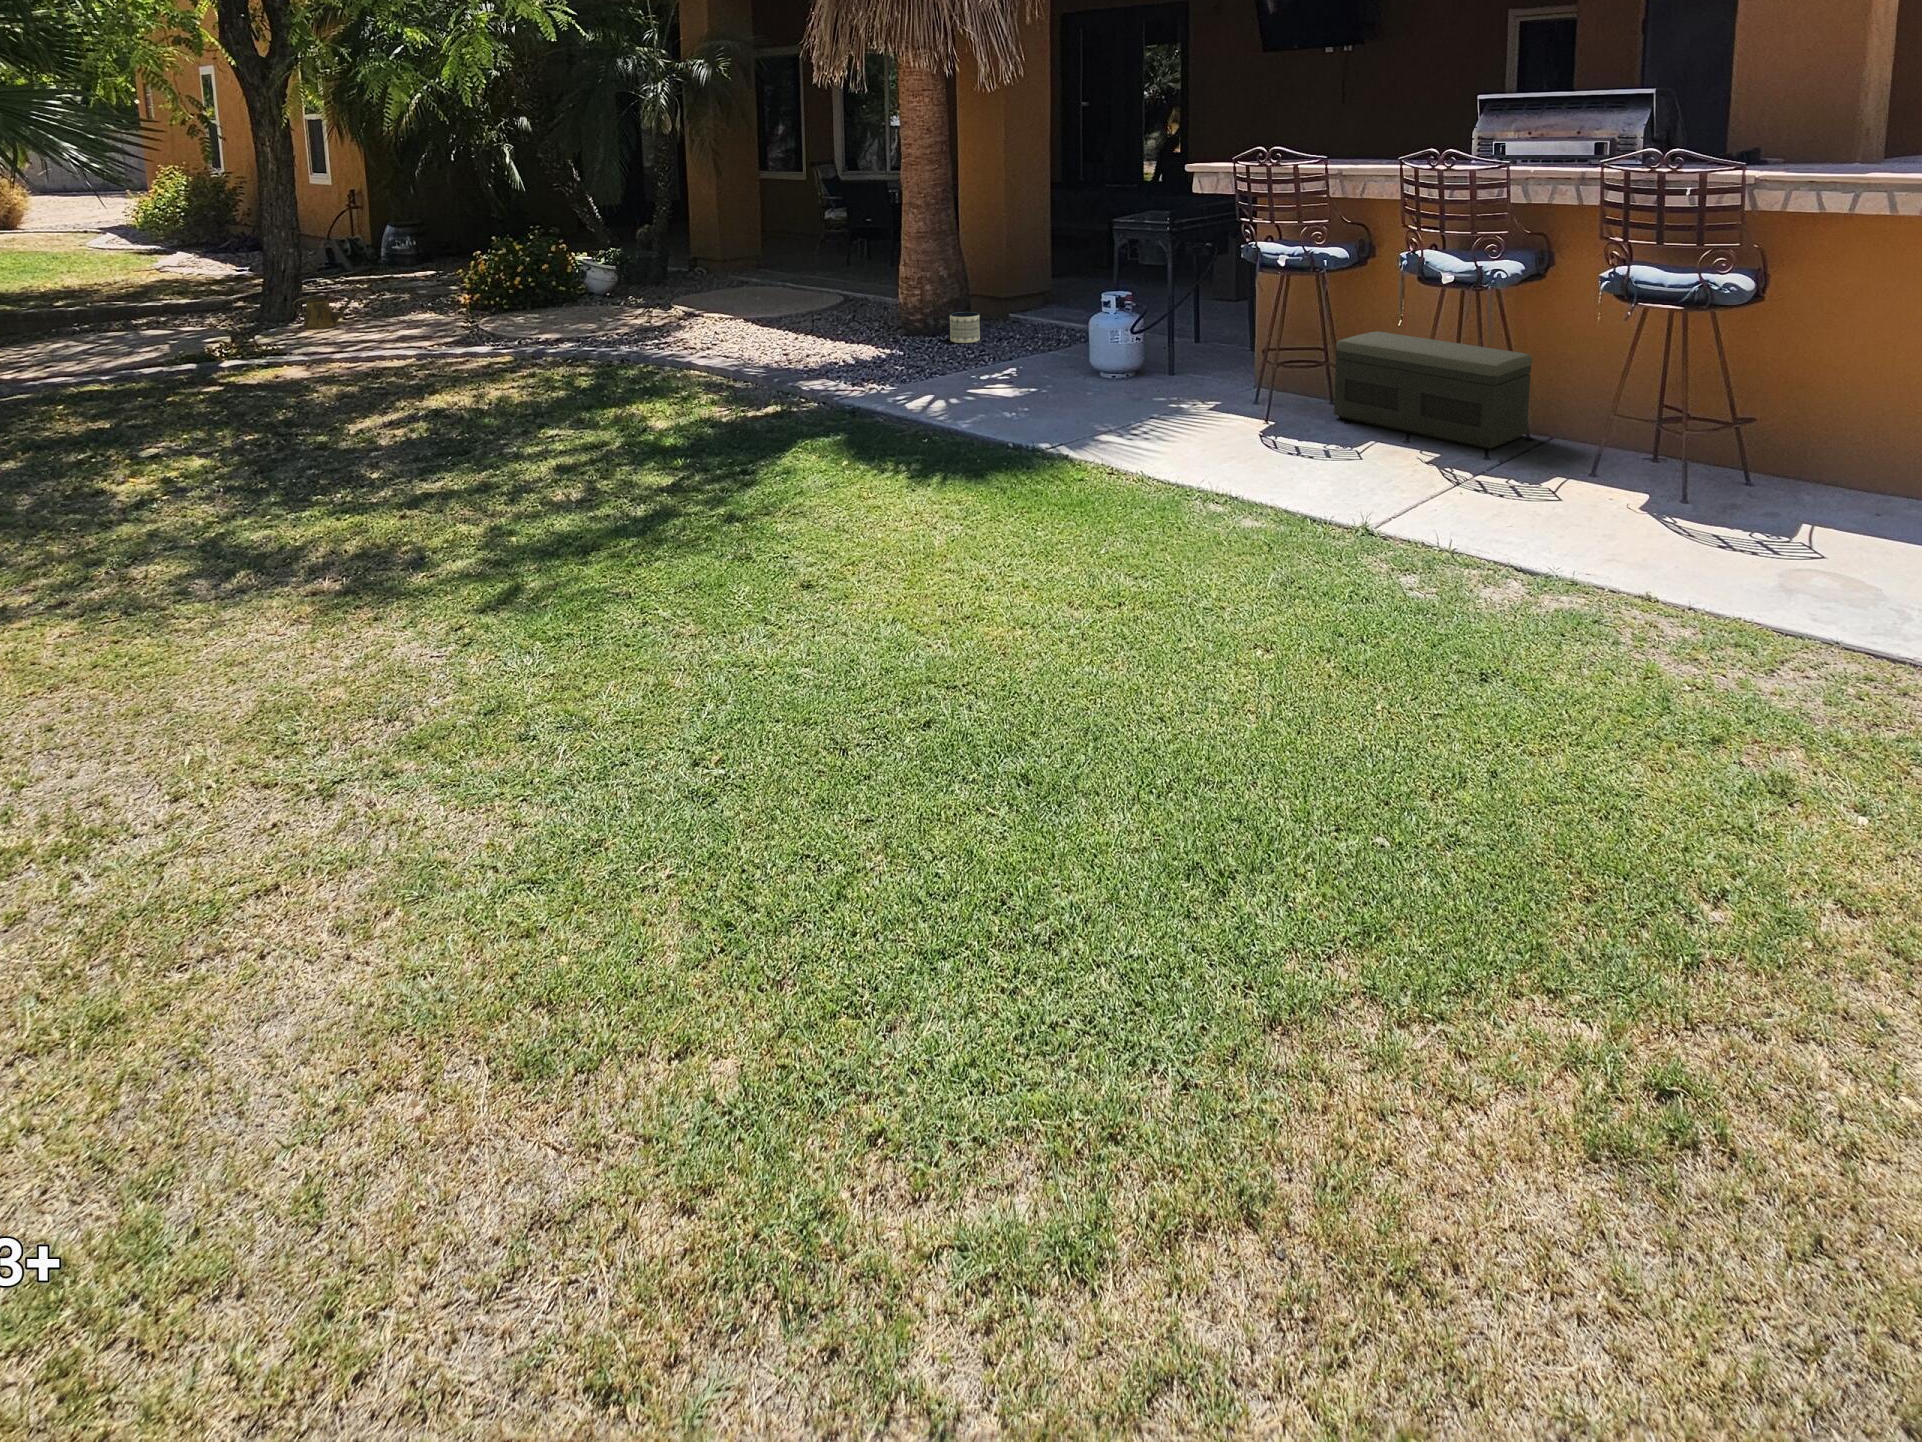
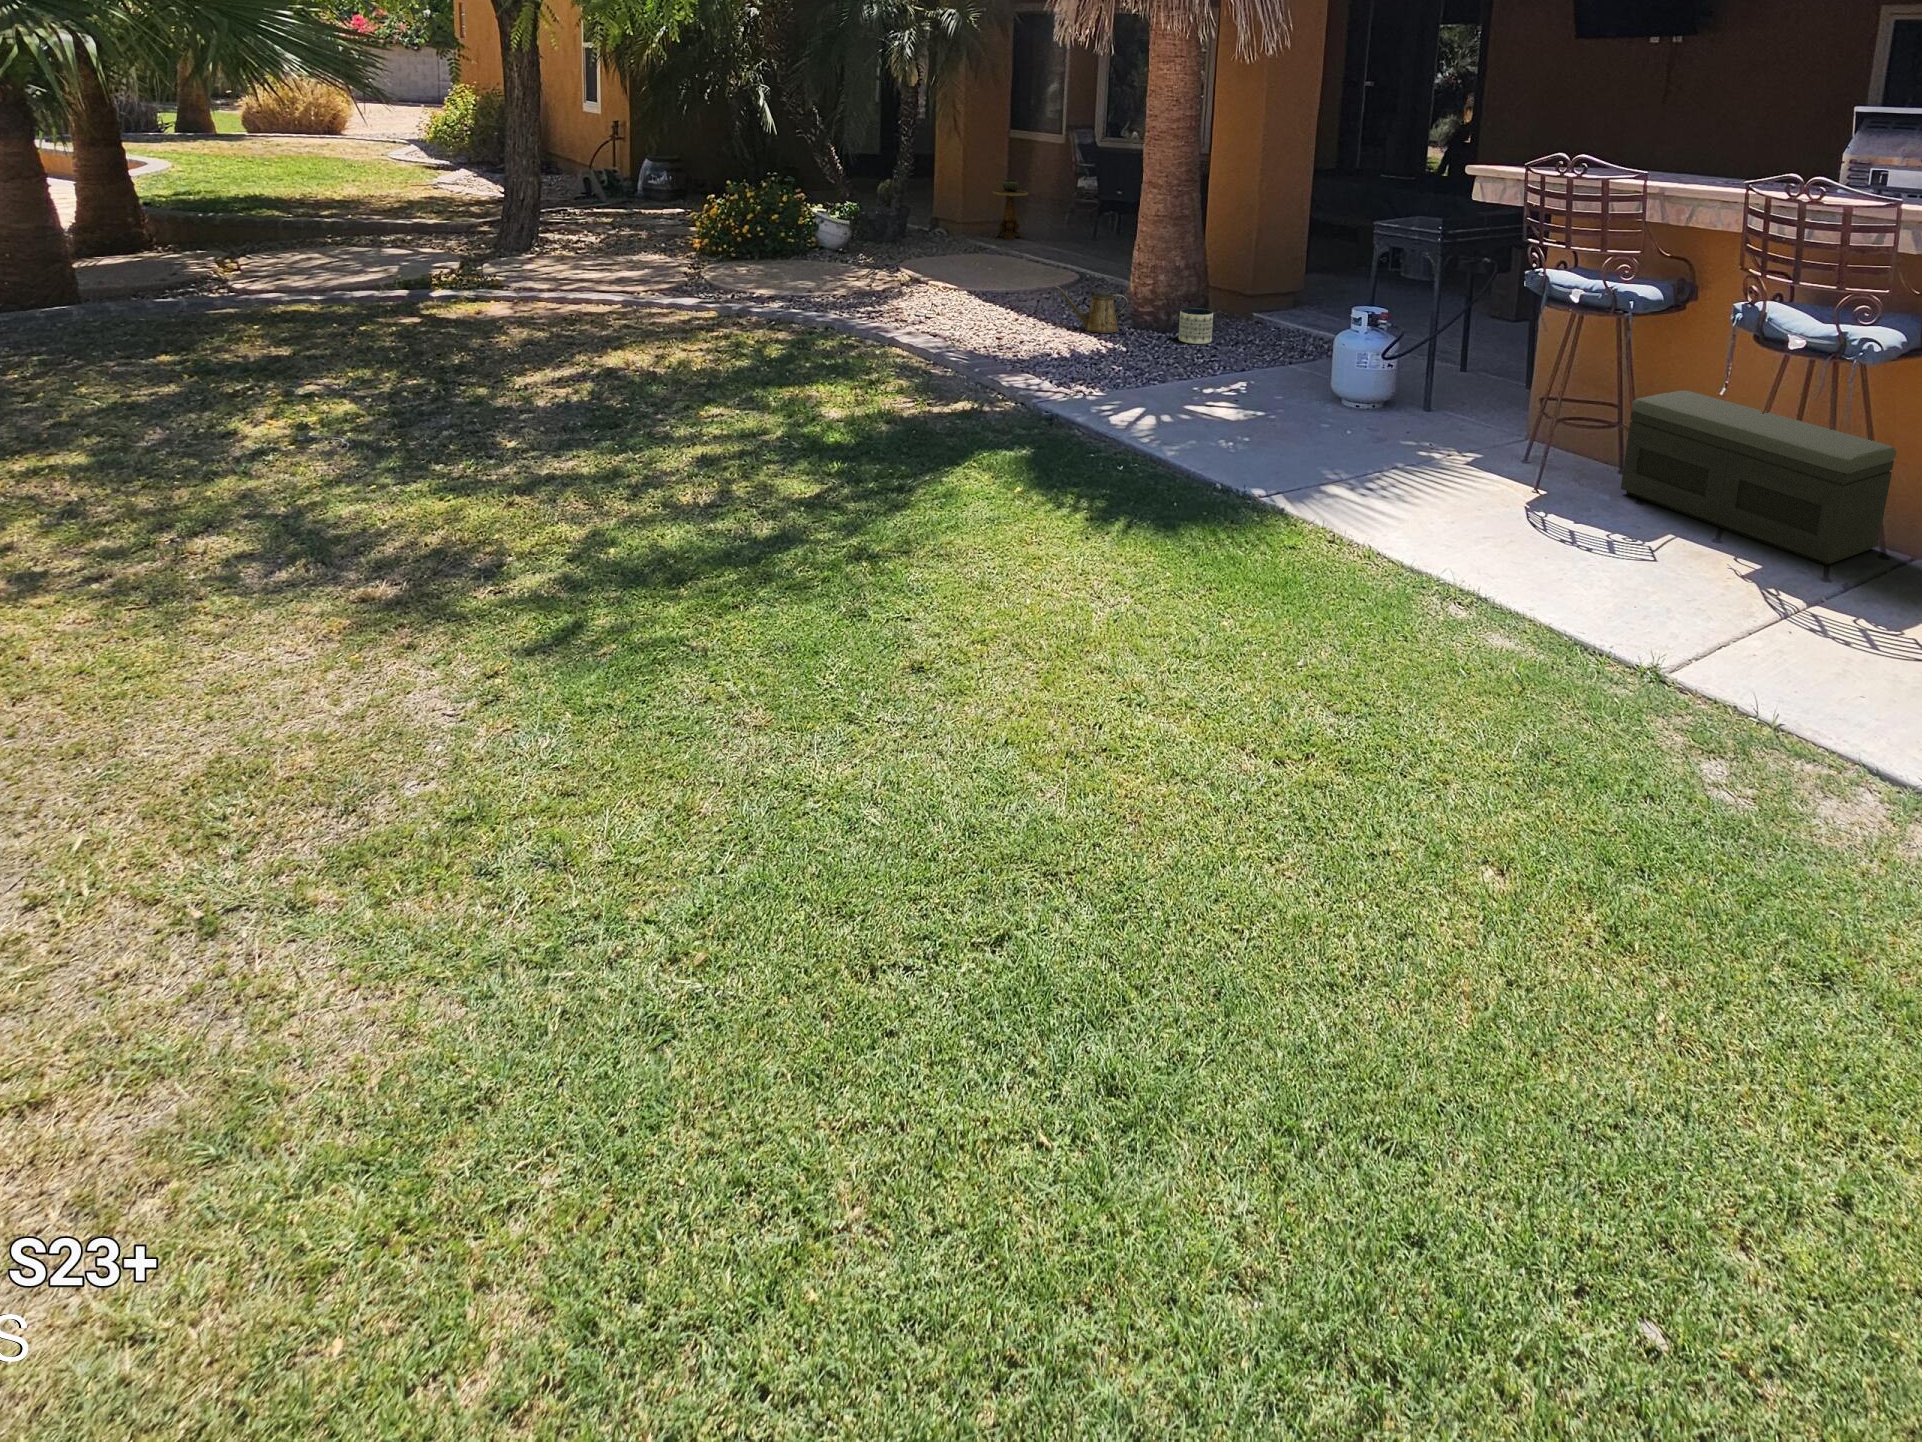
side table: none [749,216,783,272] -> present [993,180,1028,239]
watering can: present [293,289,361,329] -> present [1055,286,1128,333]

